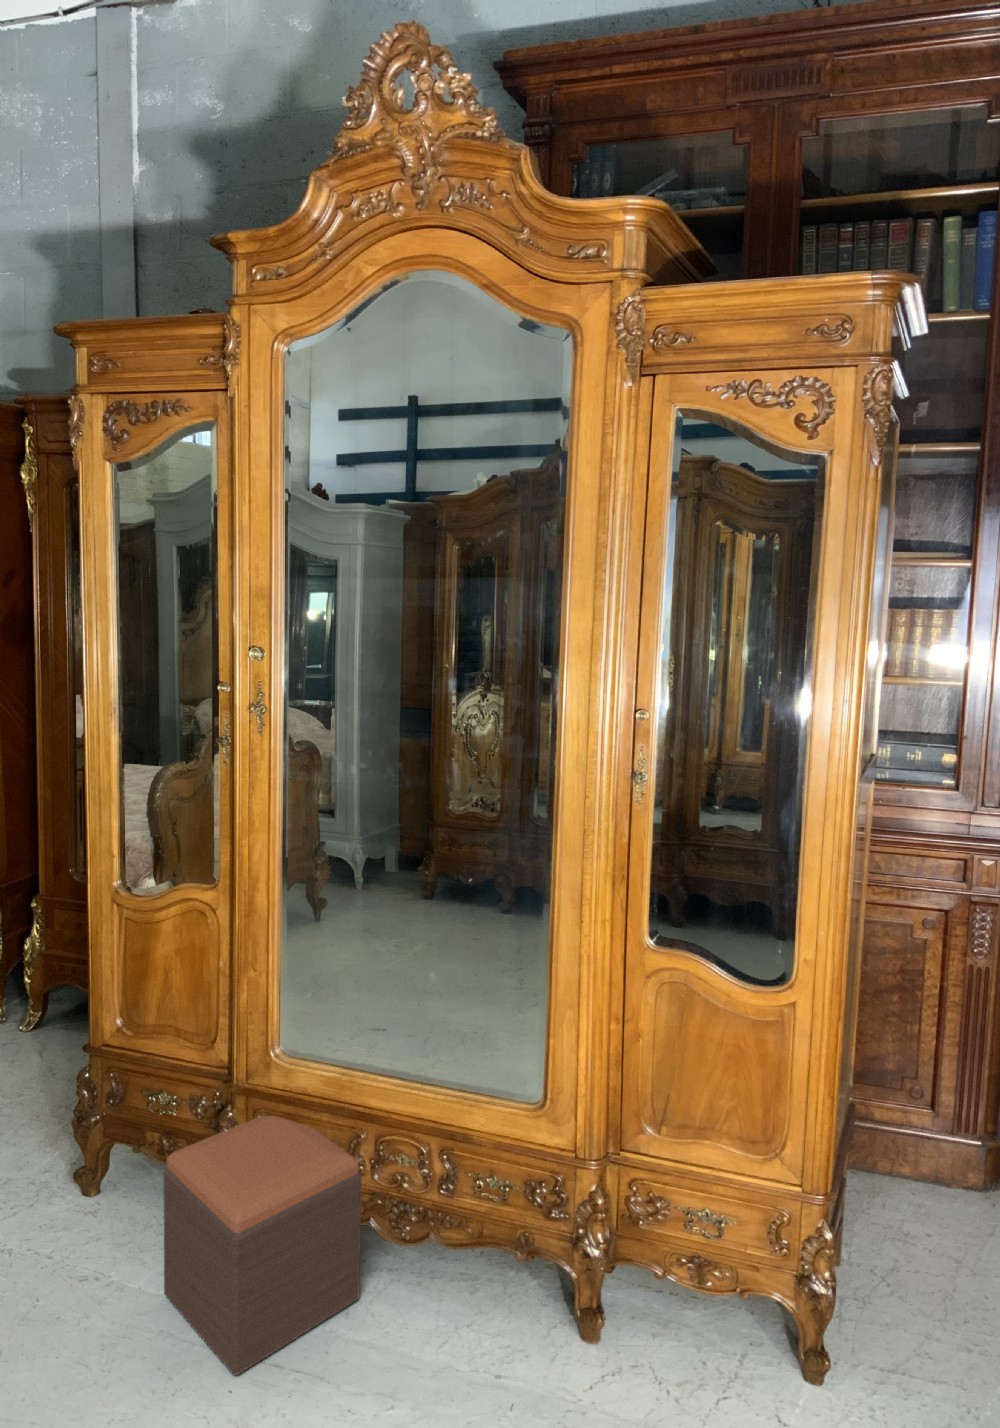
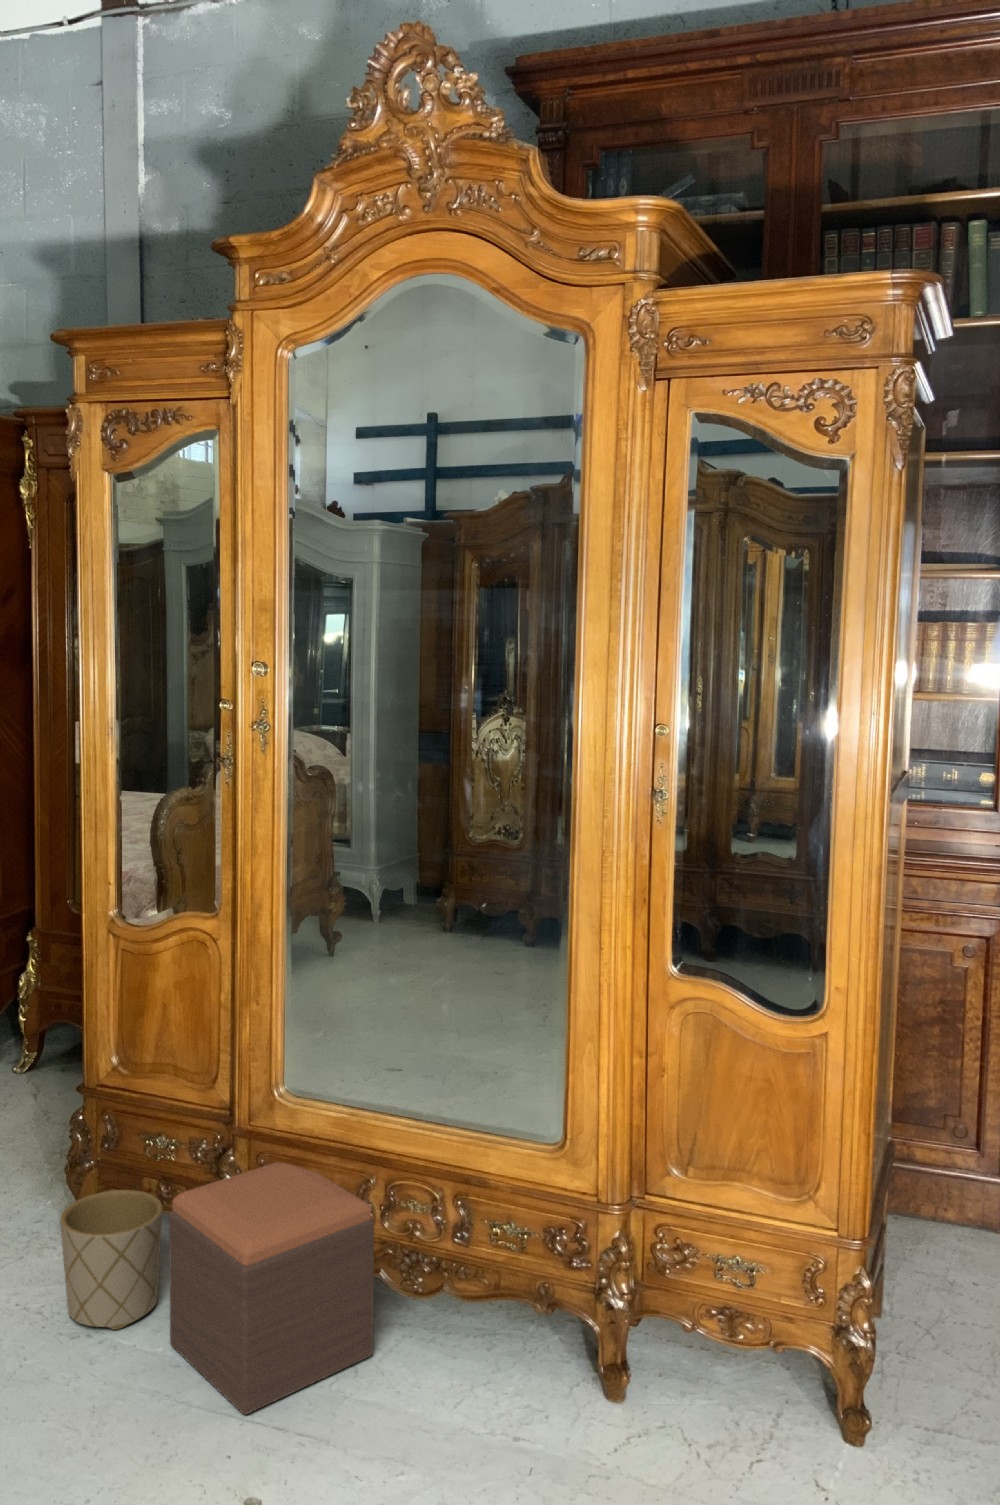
planter: none [59,1138,159,1279] -> present [61,1190,162,1330]

